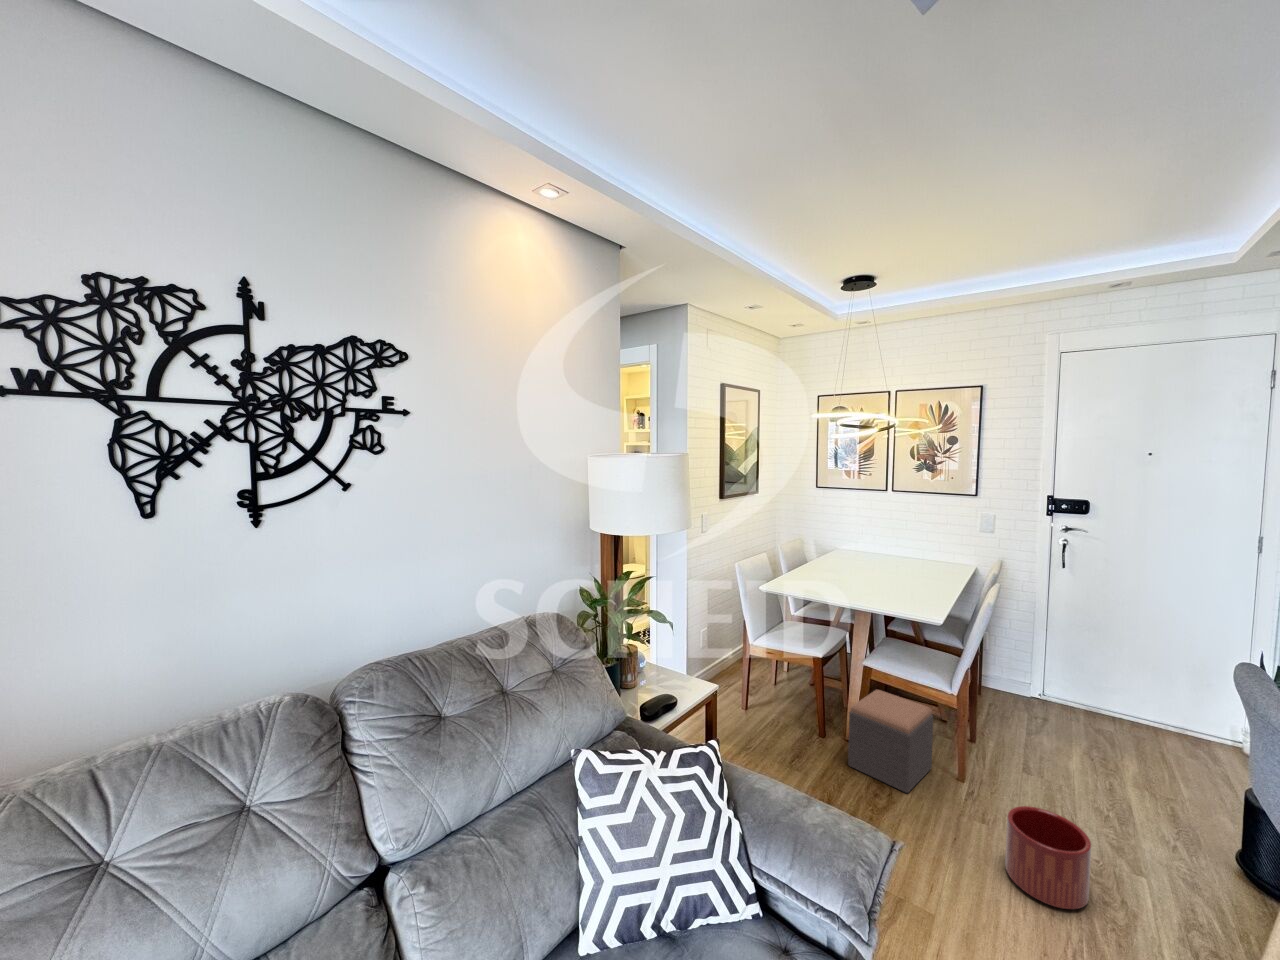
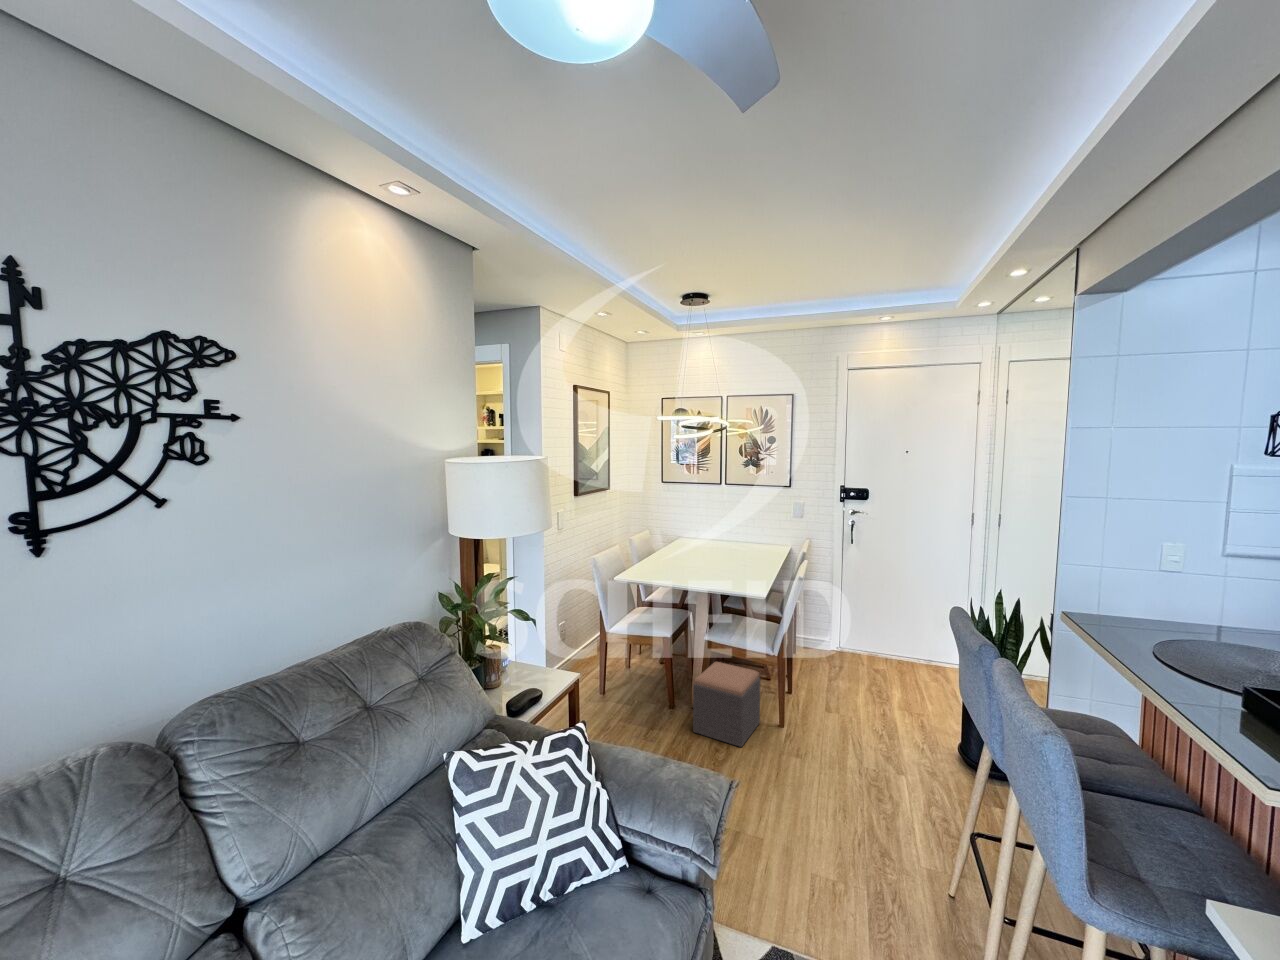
planter: present [1005,806,1091,909] -> none [814,740,872,814]

